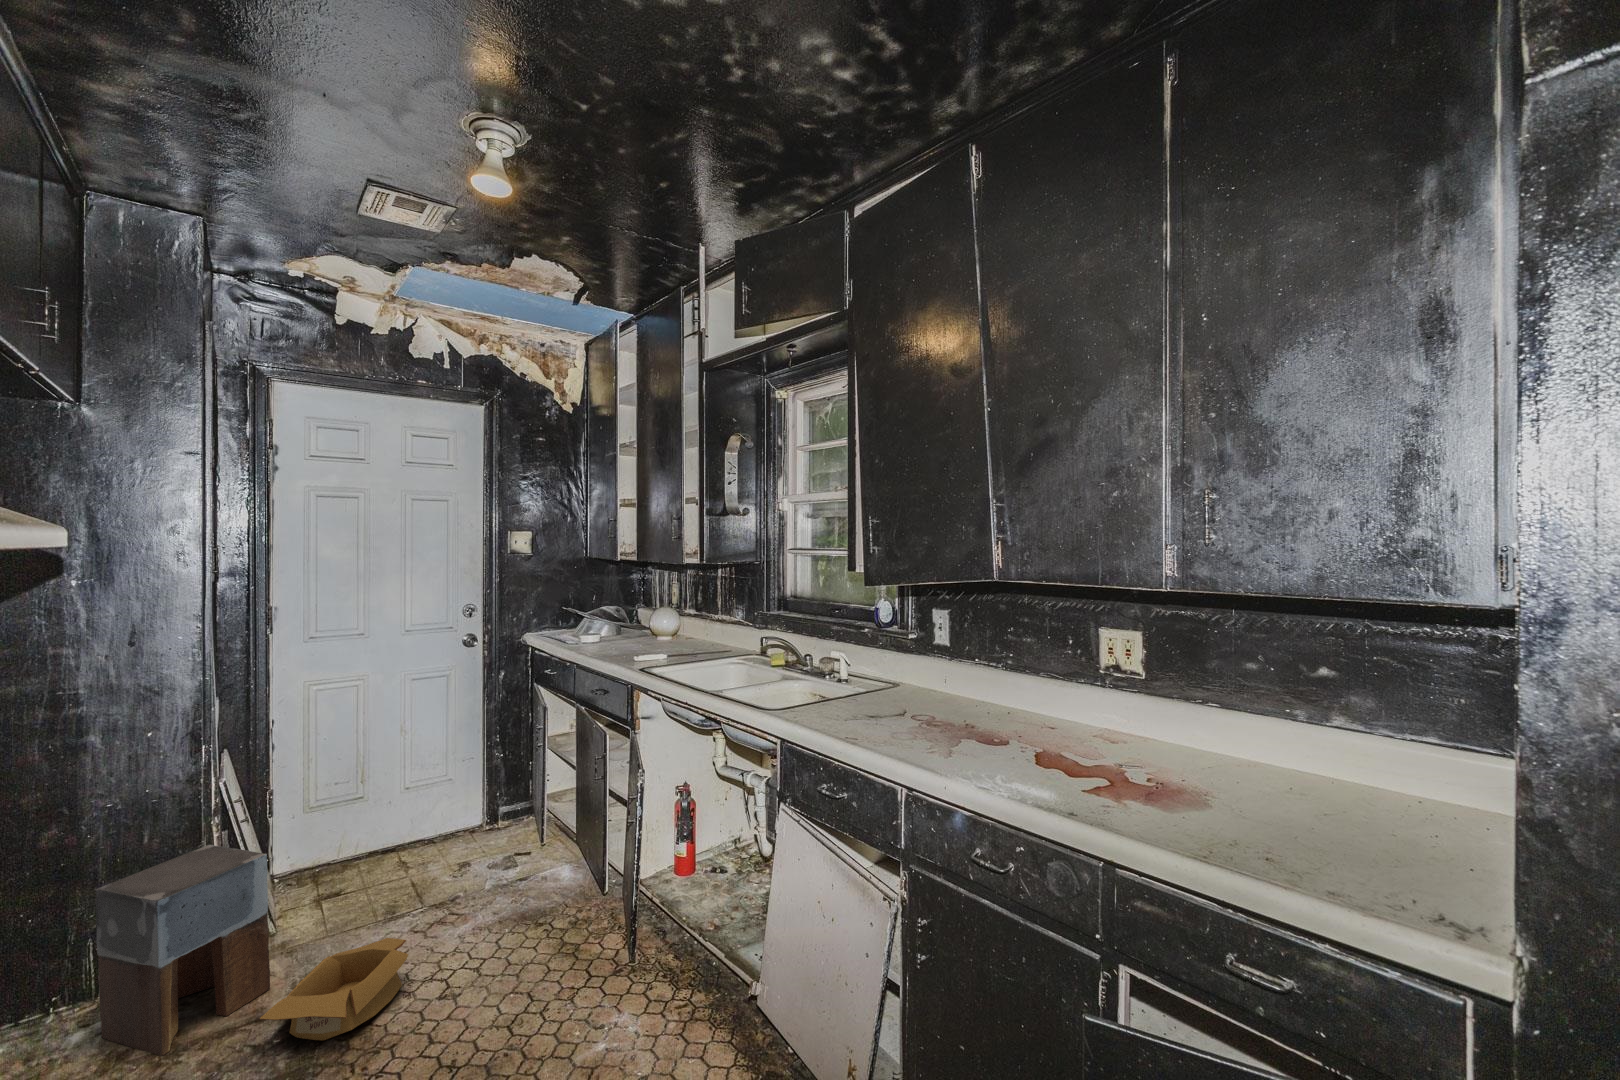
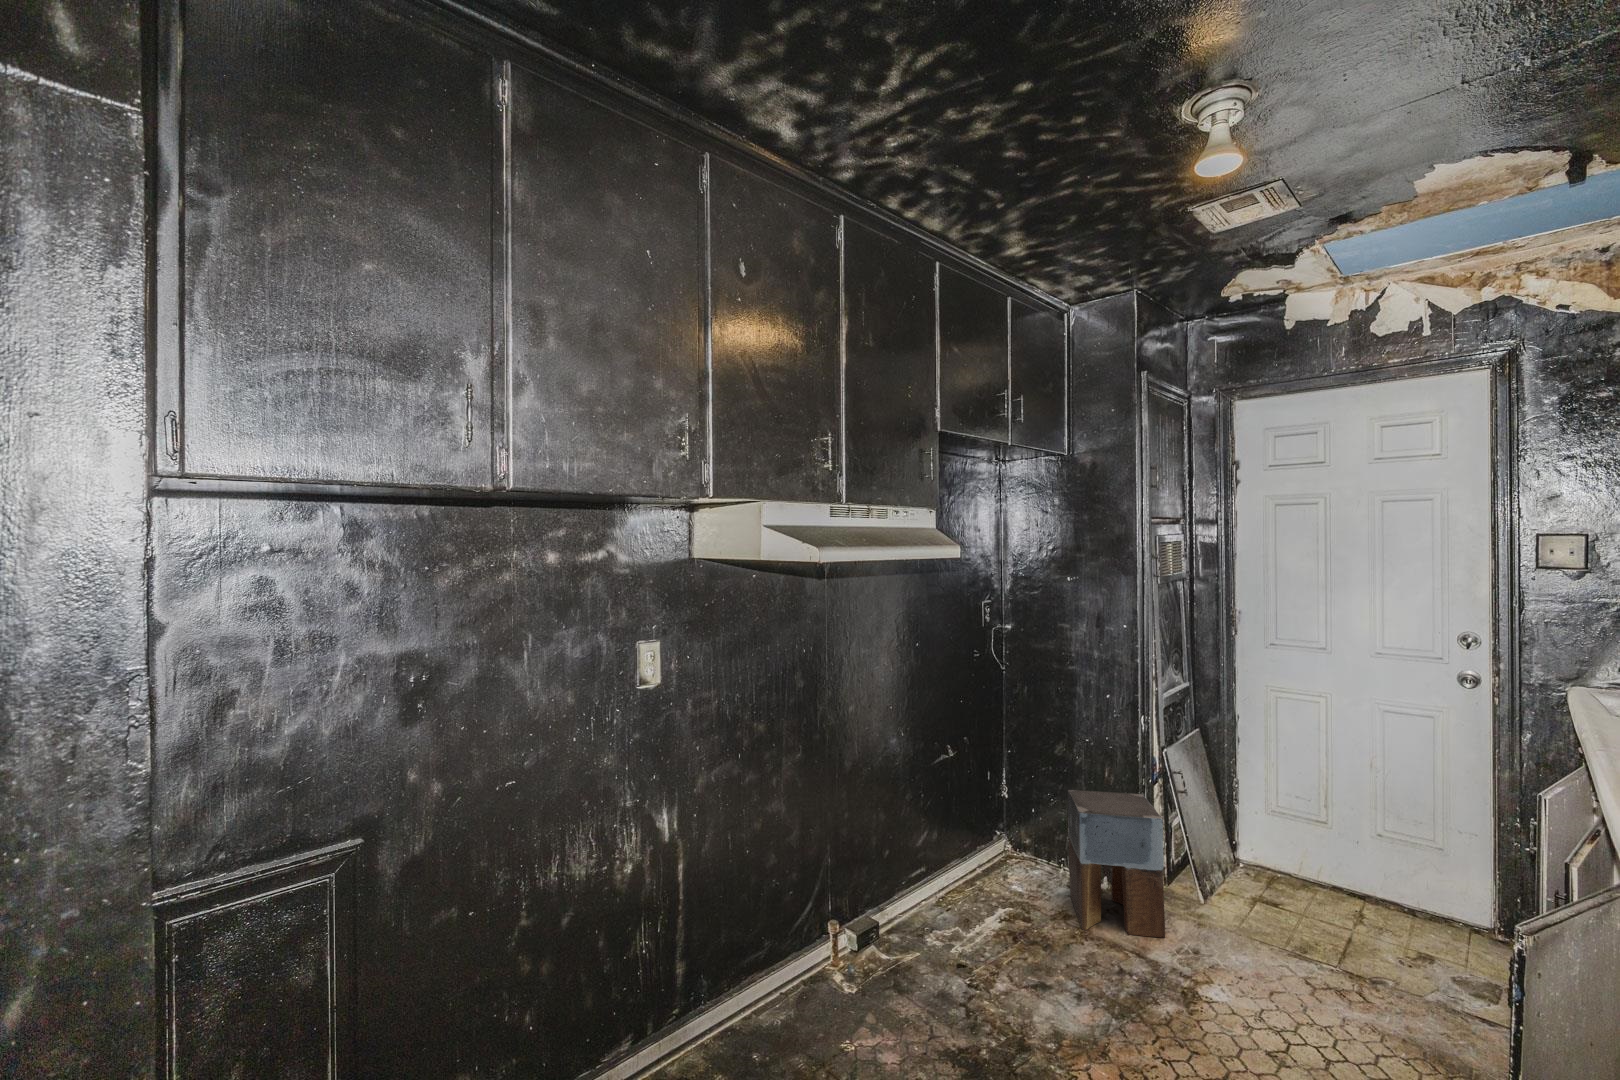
cardboard box: present [260,938,408,1040] -> none [1122,937,1260,1017]

